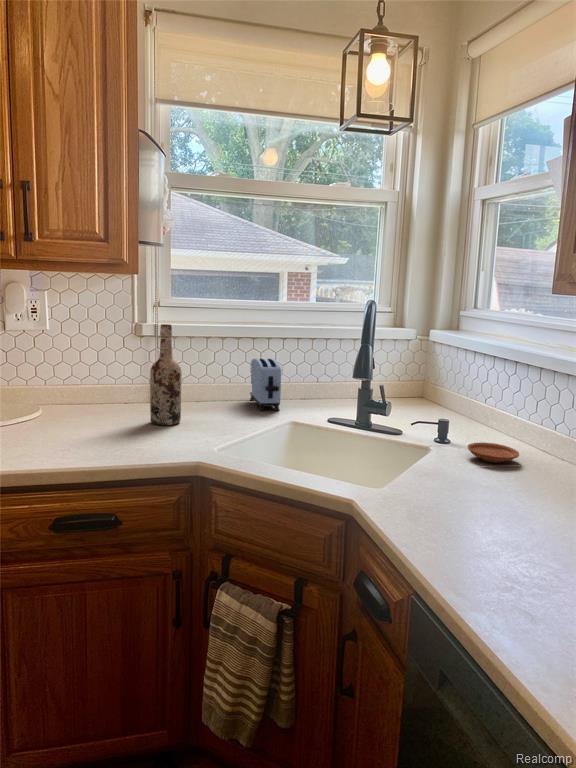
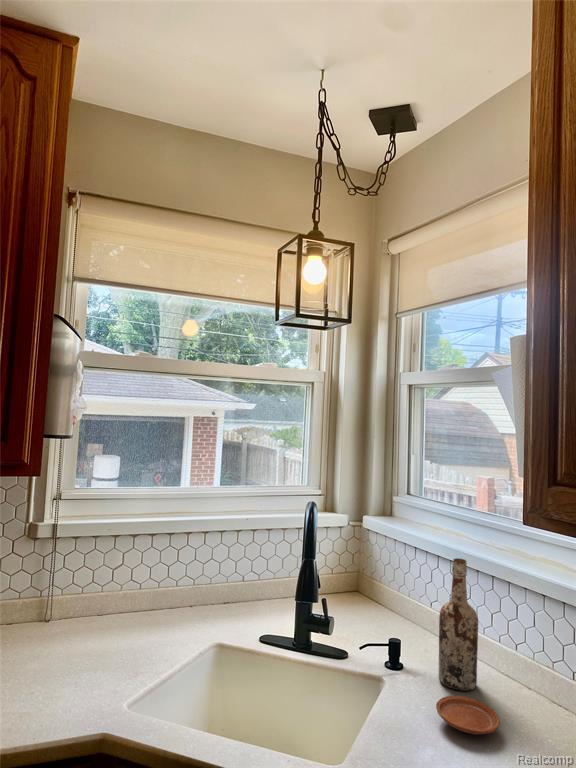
wine bottle: present [150,324,182,425] -> present [439,558,478,691]
toaster: present [250,358,281,411] -> none [165,558,204,631]

